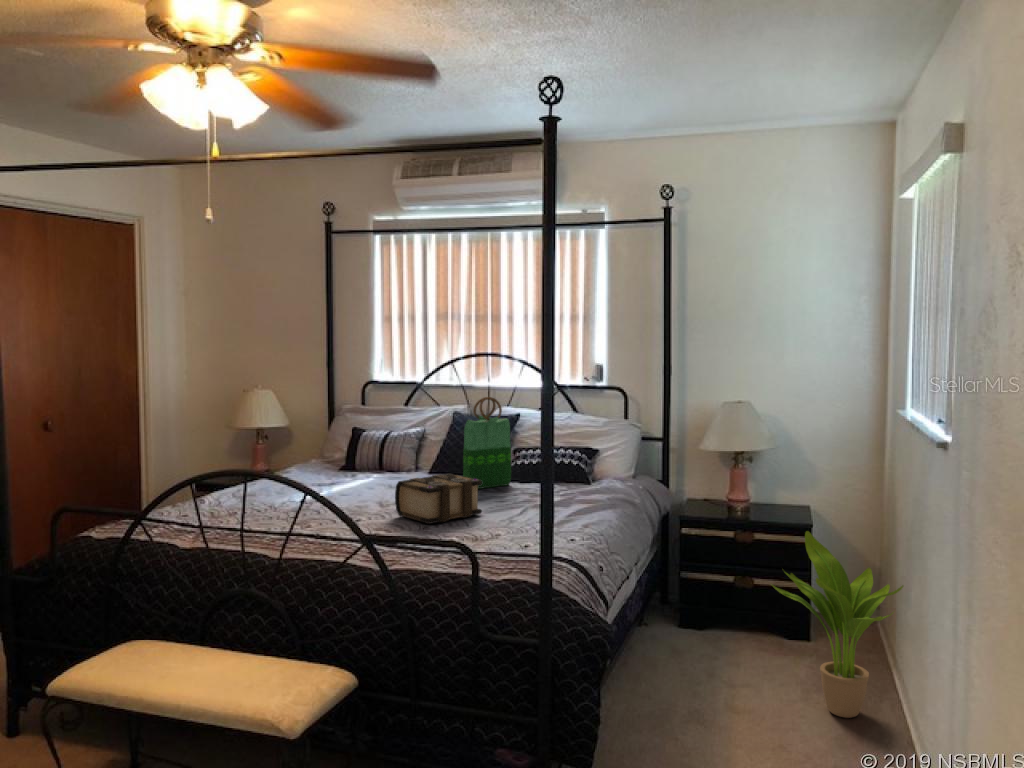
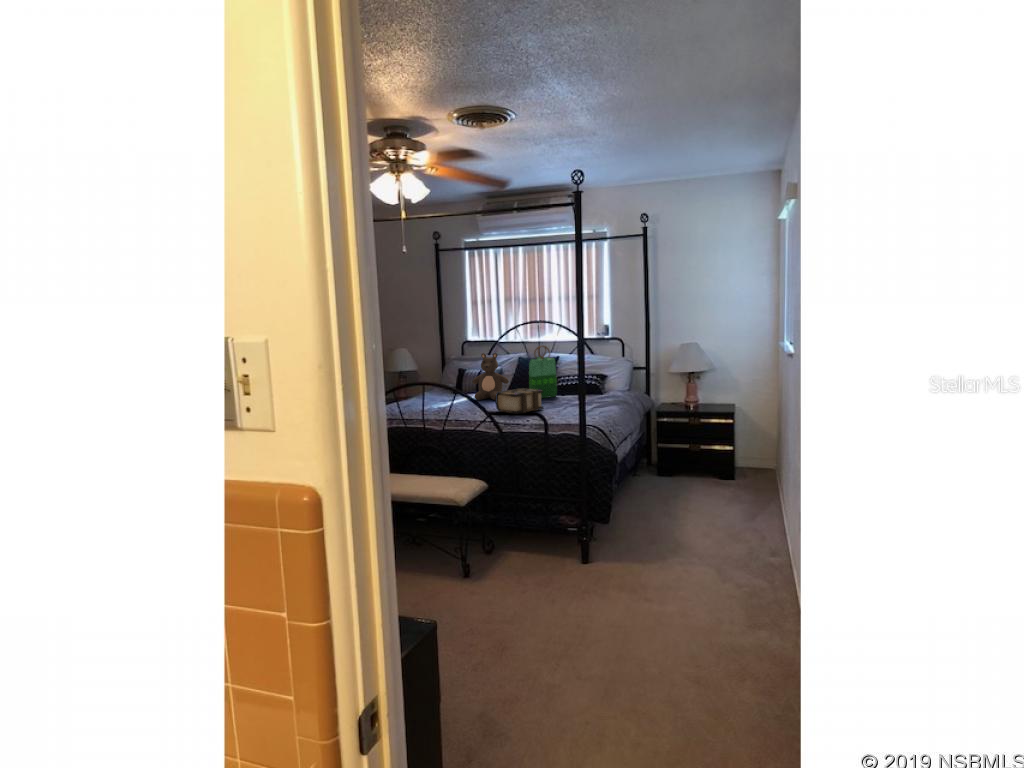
teddy bear: none [367,406,429,488] -> present [473,353,509,400]
potted plant: present [772,531,903,718] -> none [706,412,777,510]

